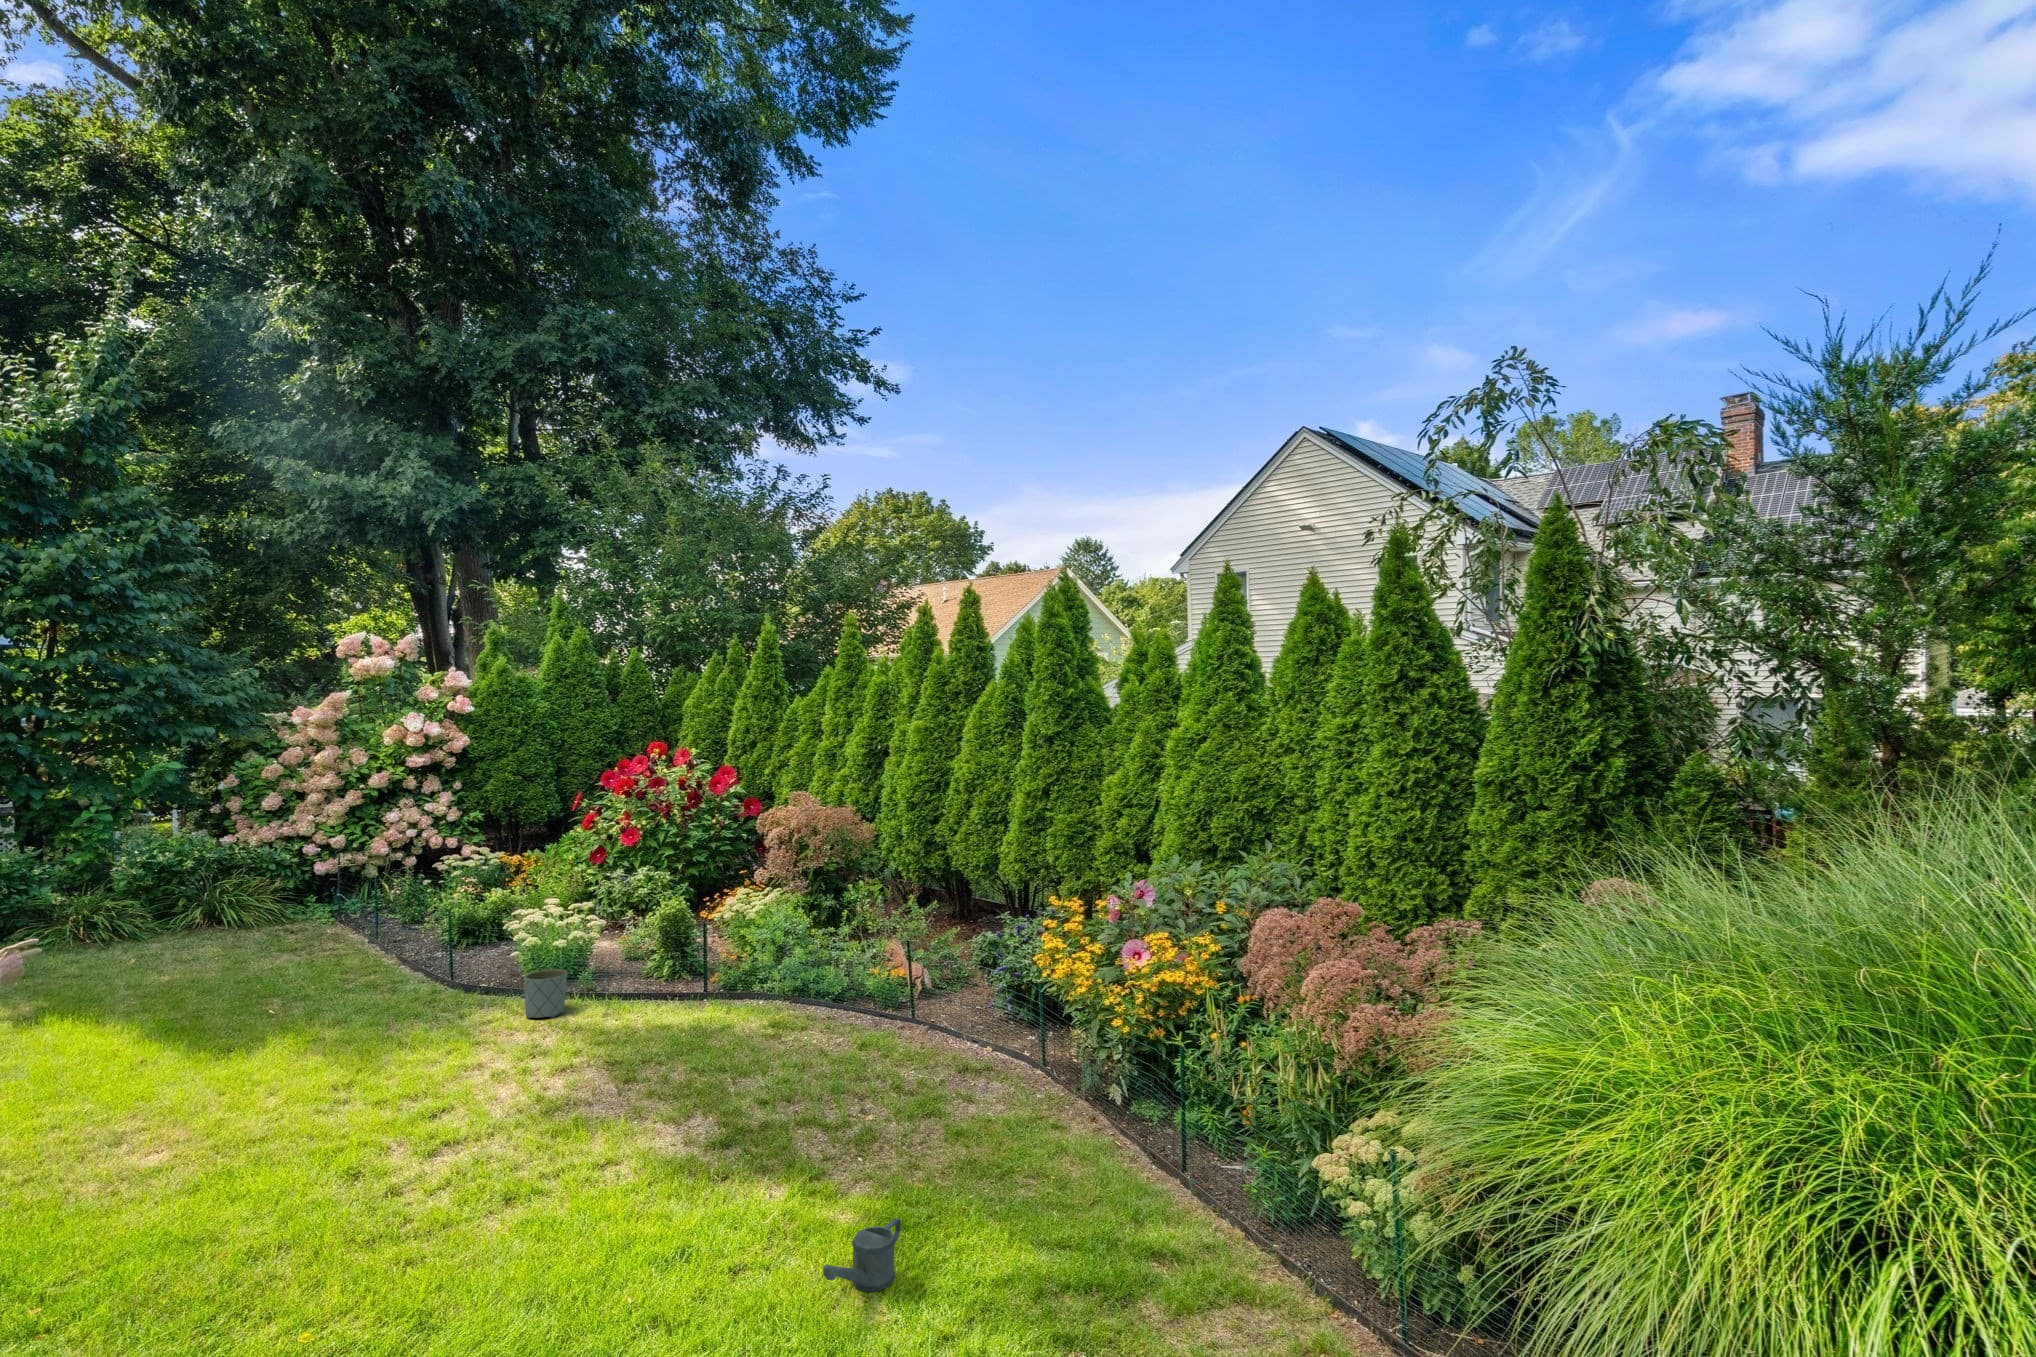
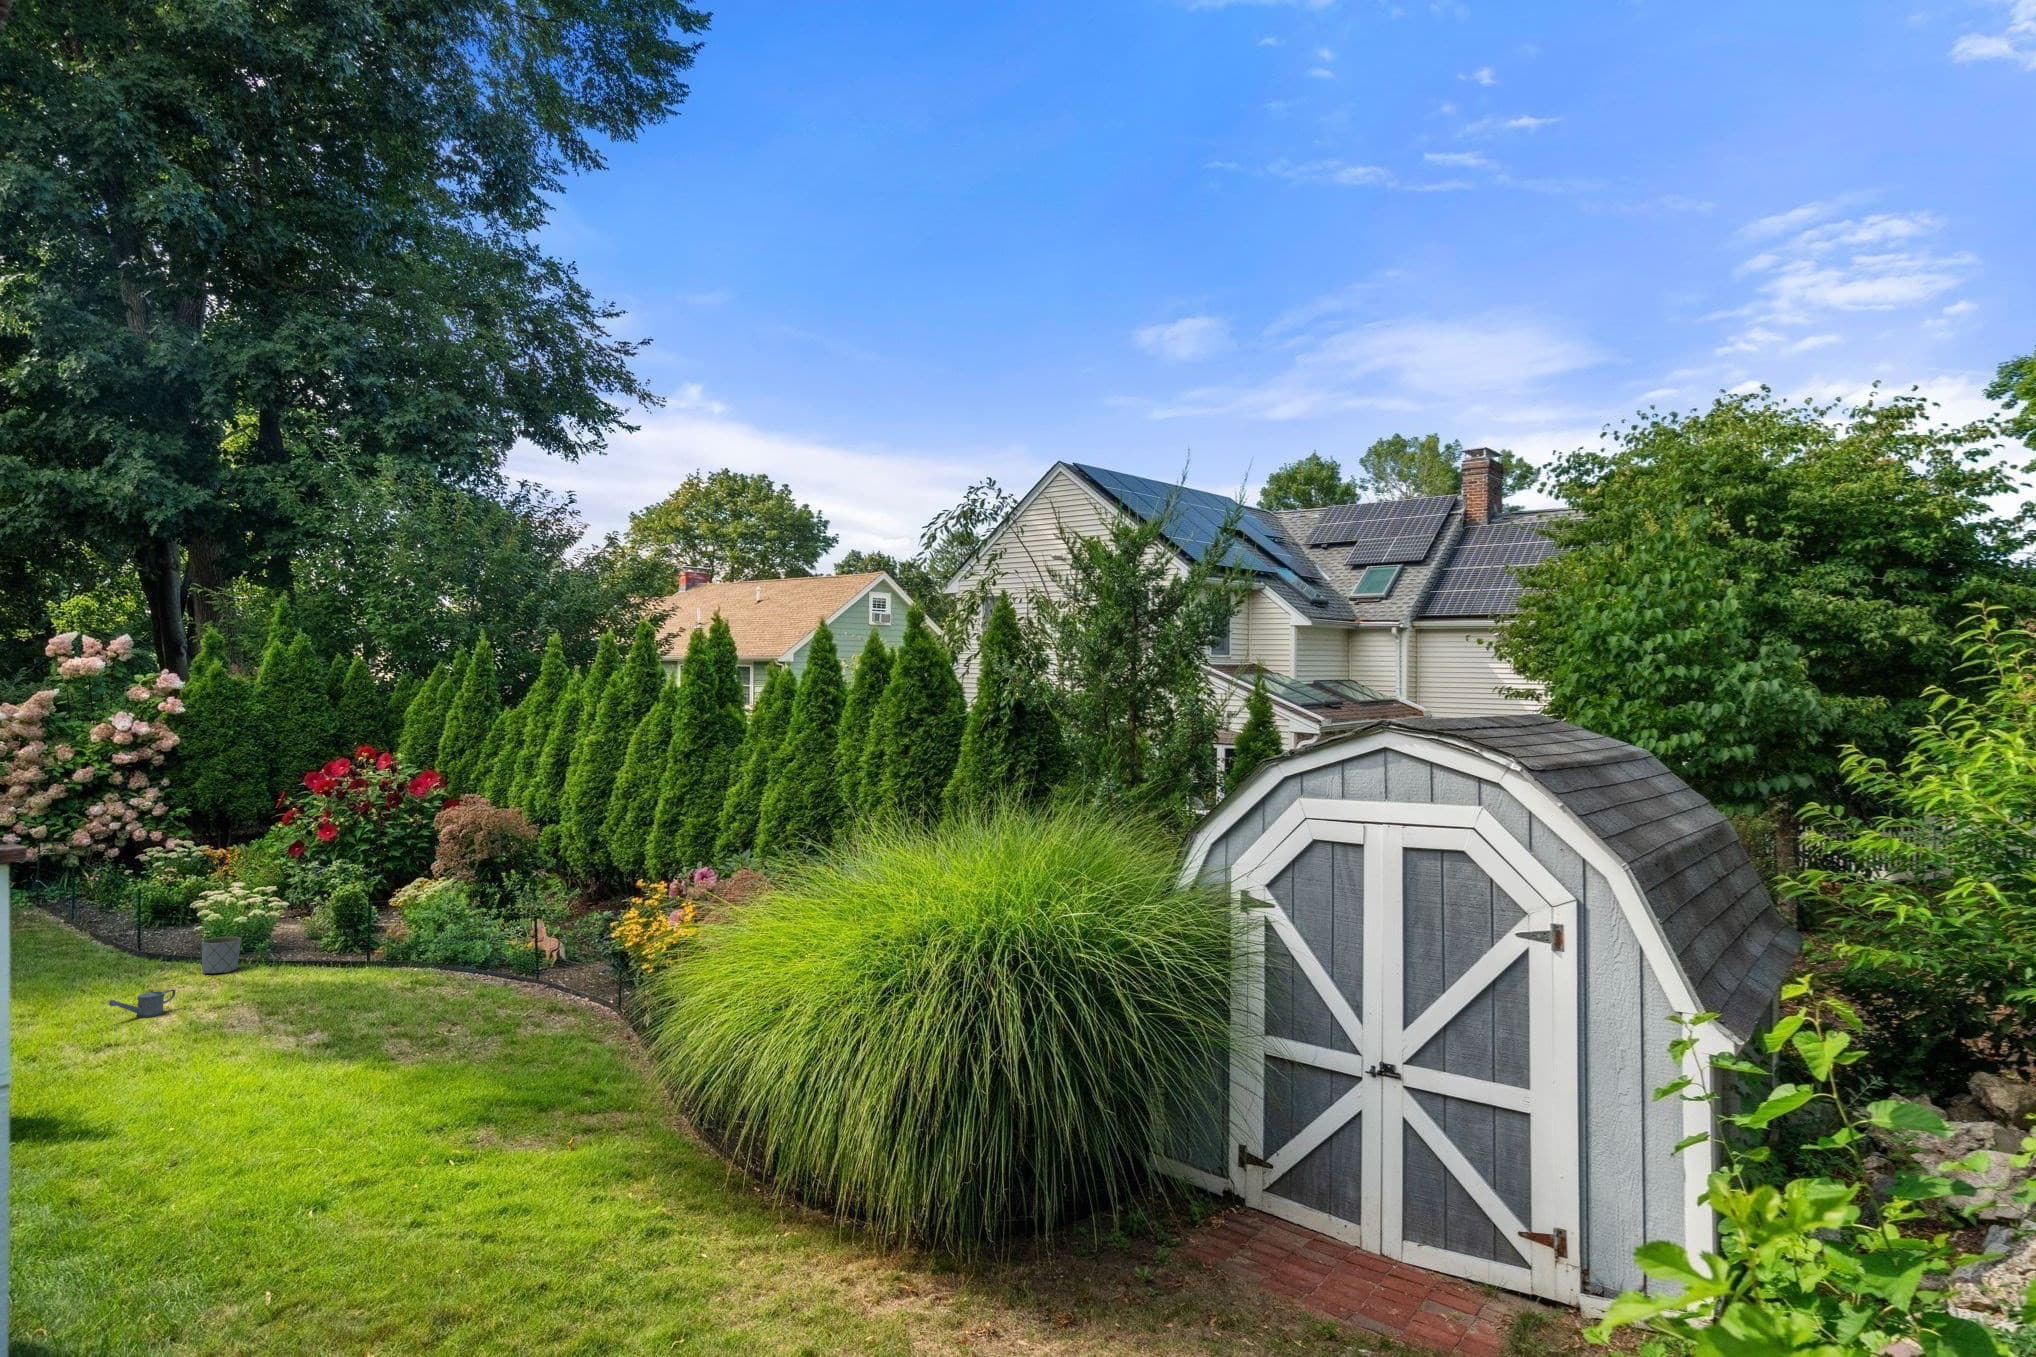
watering can: present [823,1218,901,1292] -> present [109,989,175,1017]

